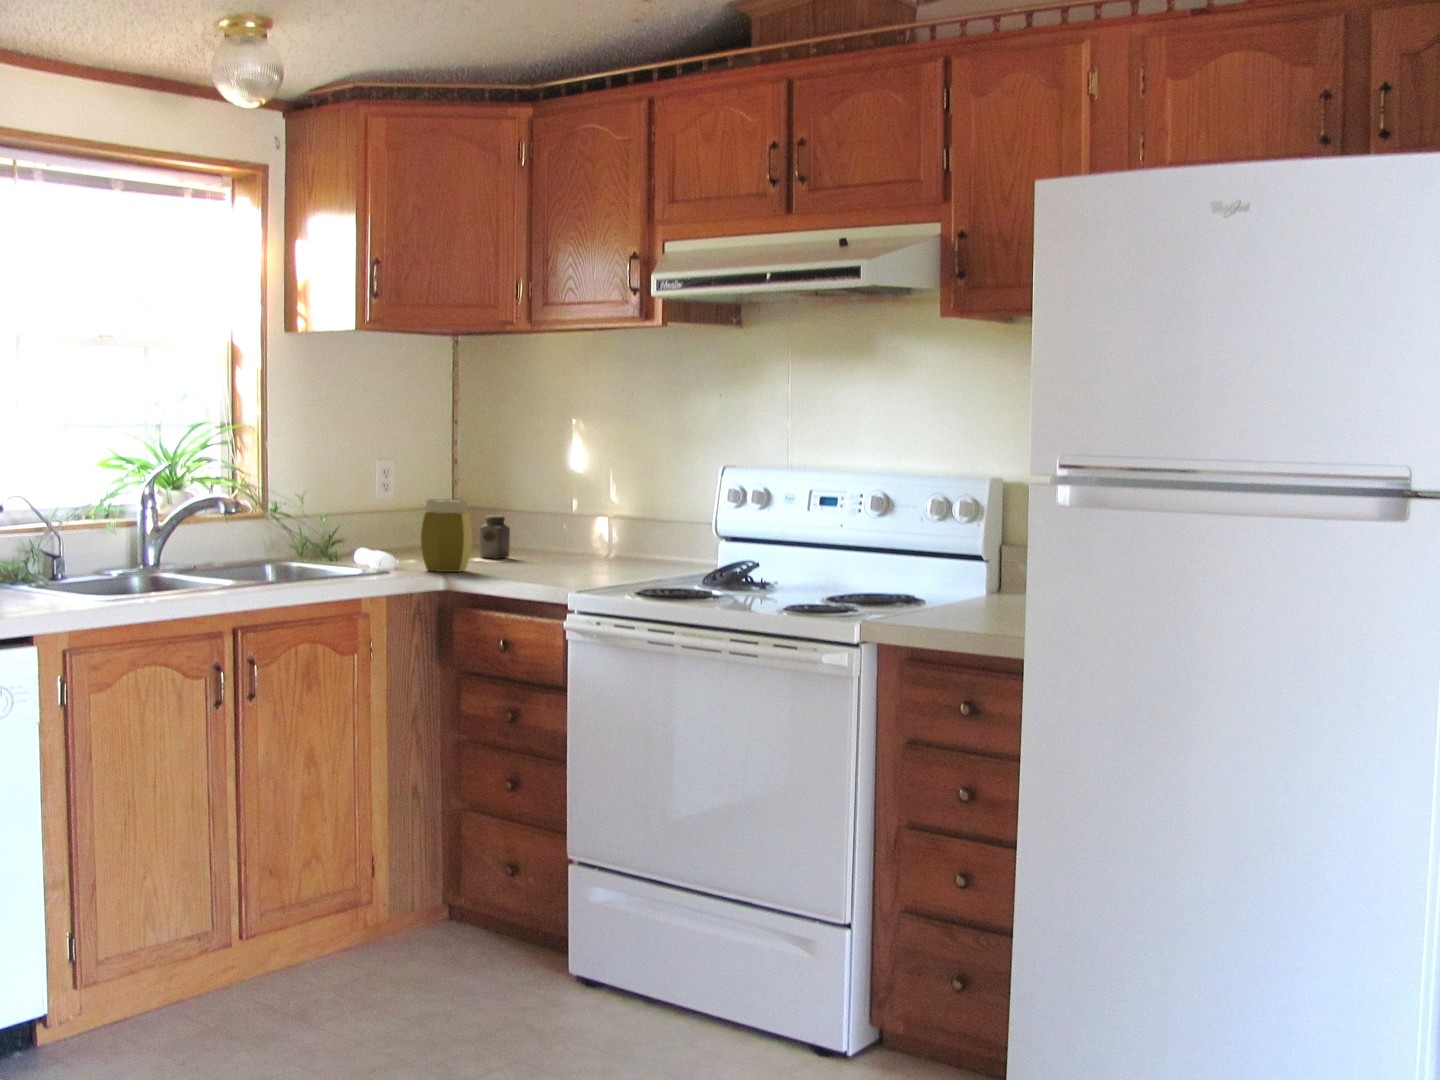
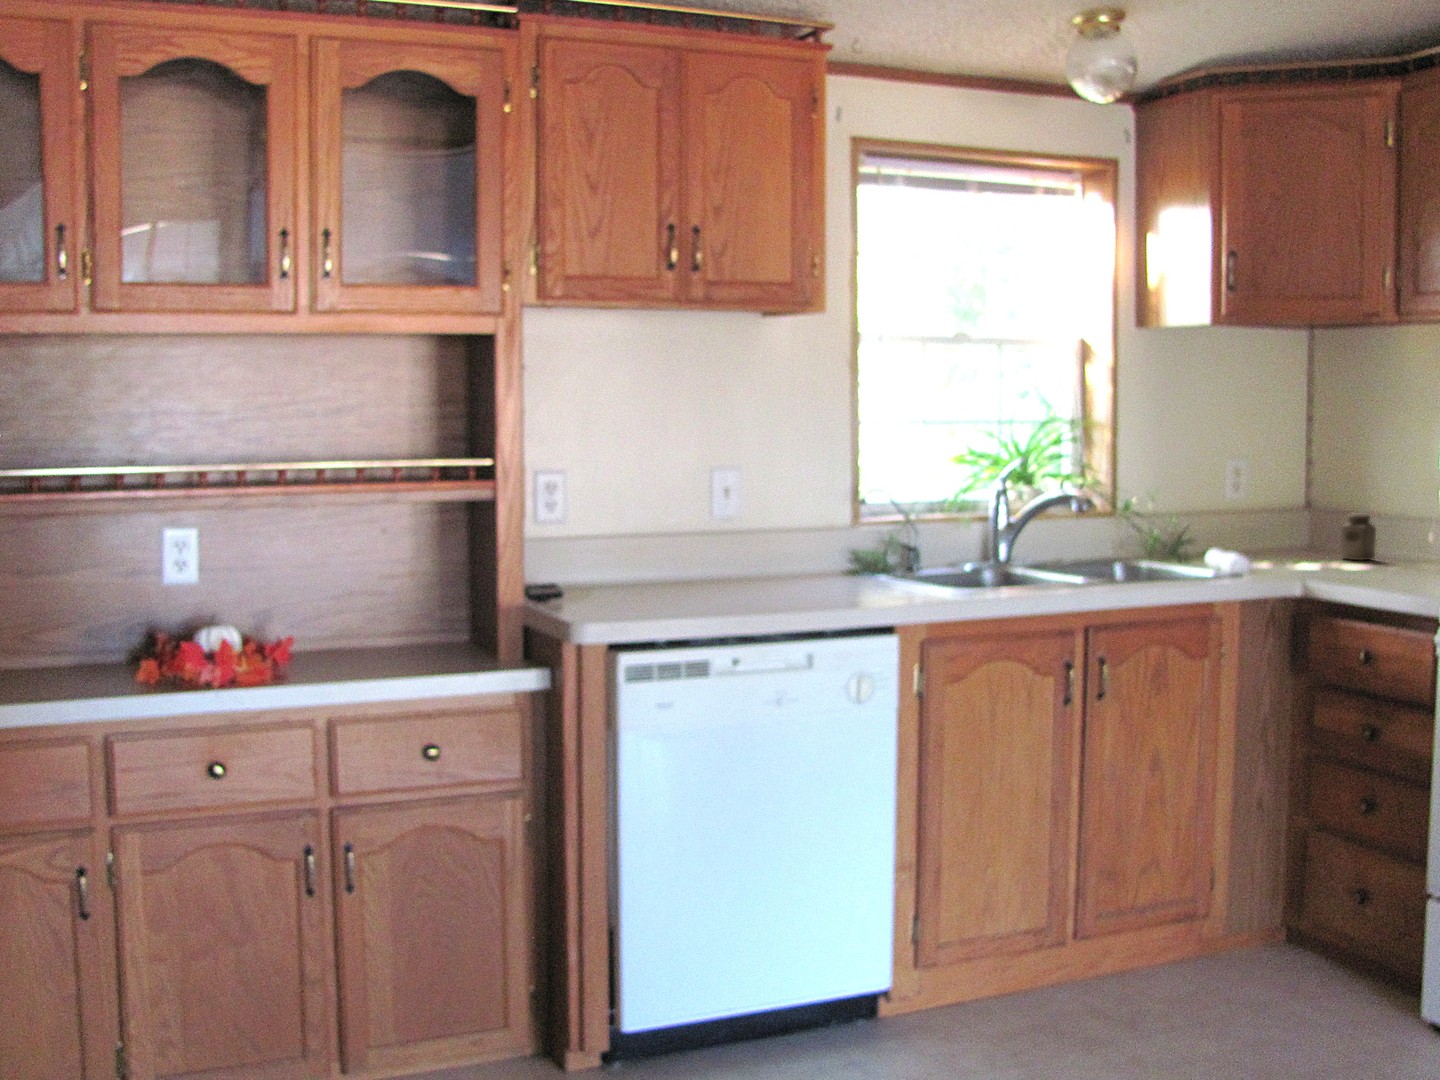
jar: present [421,499,472,572] -> none [1276,496,1335,574]

